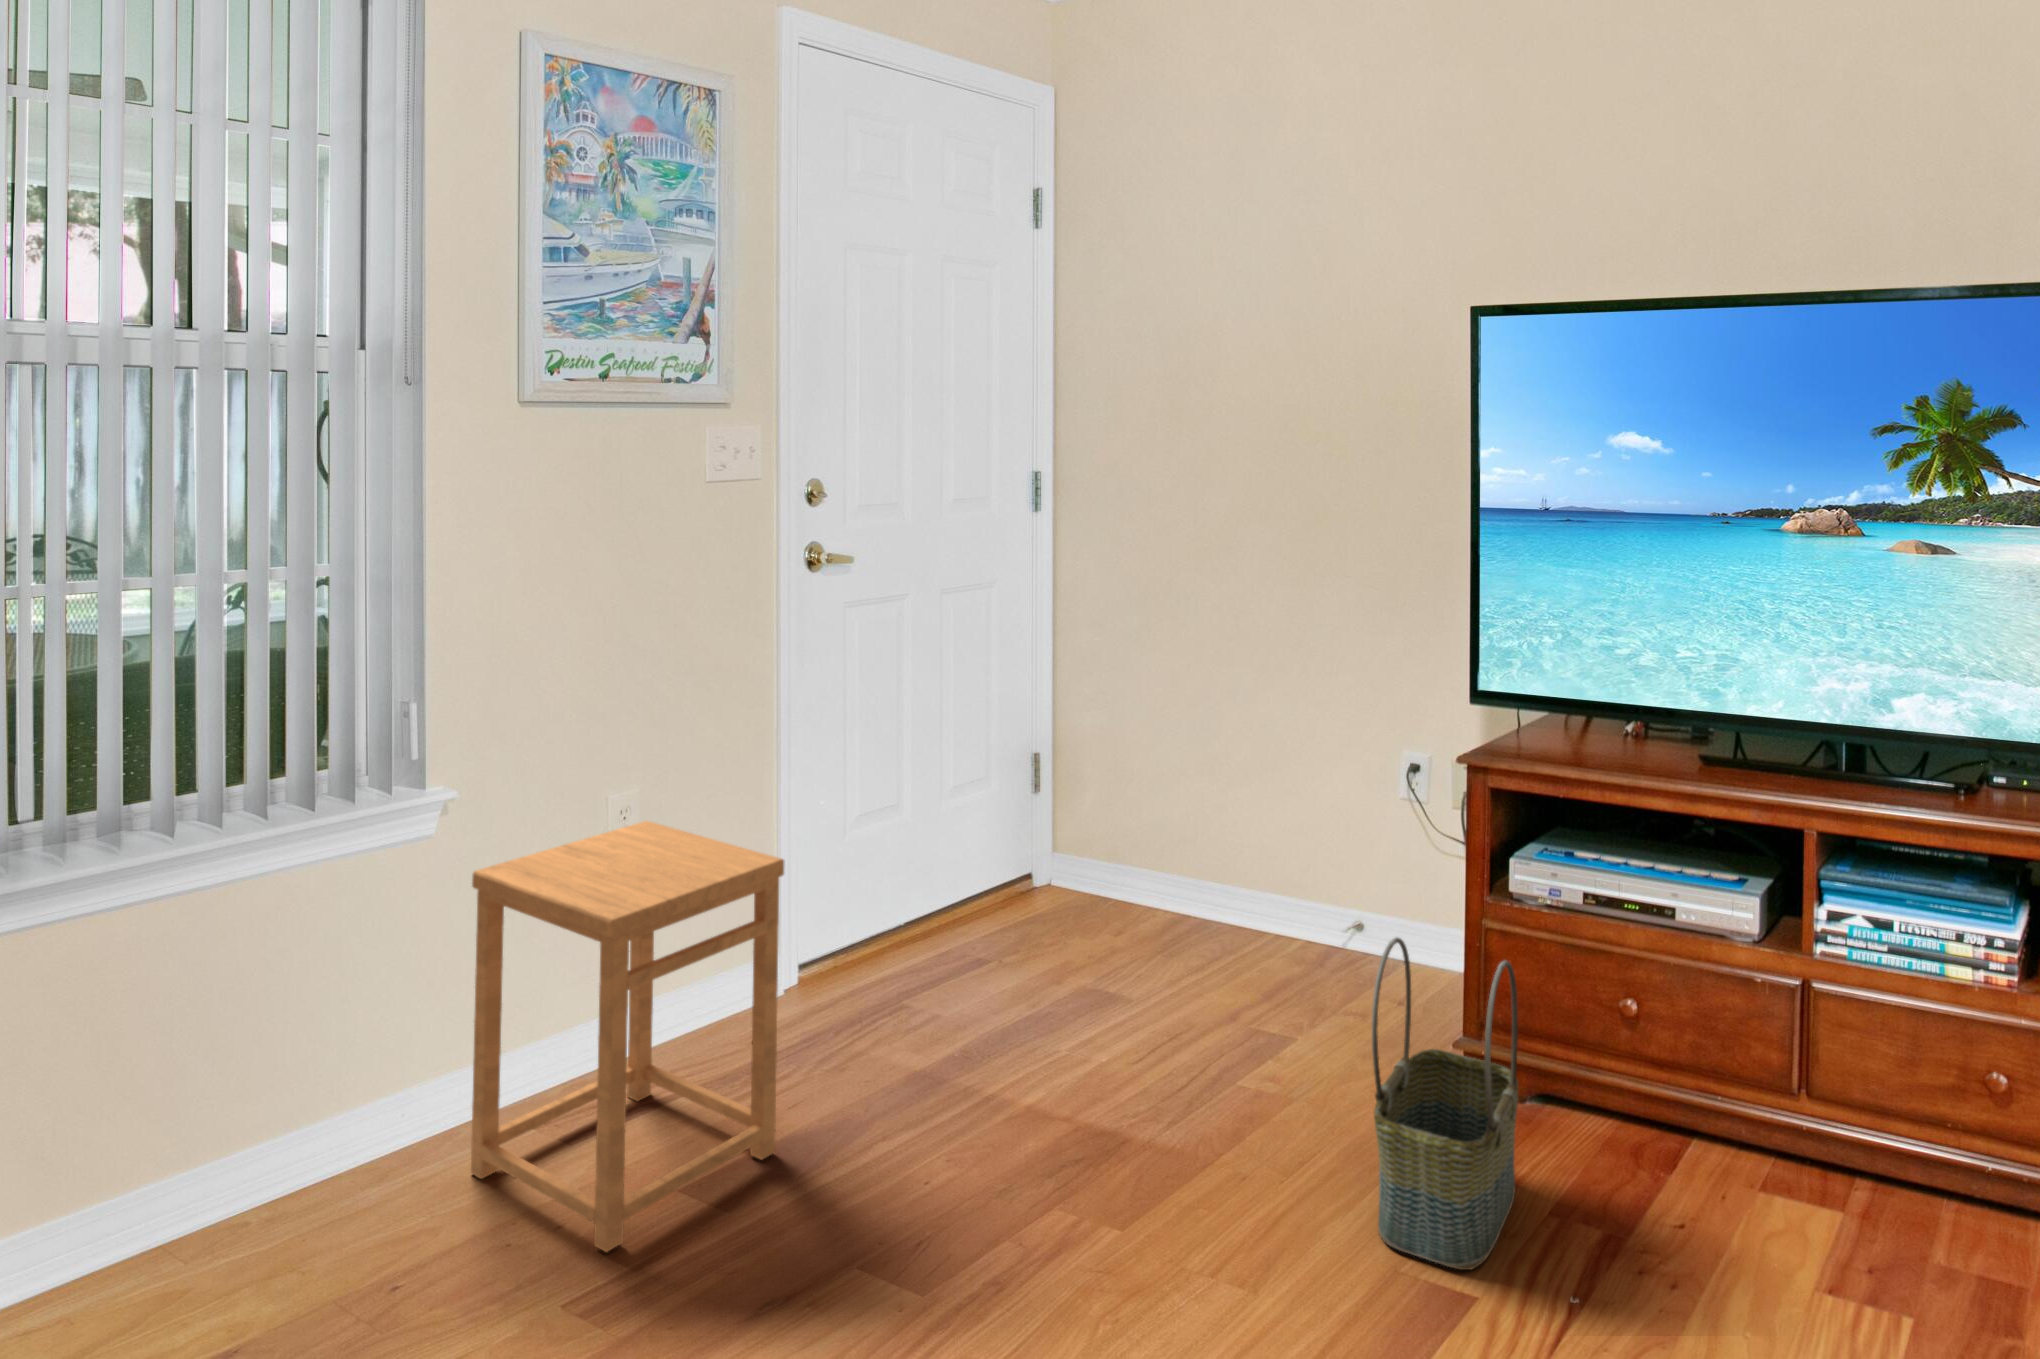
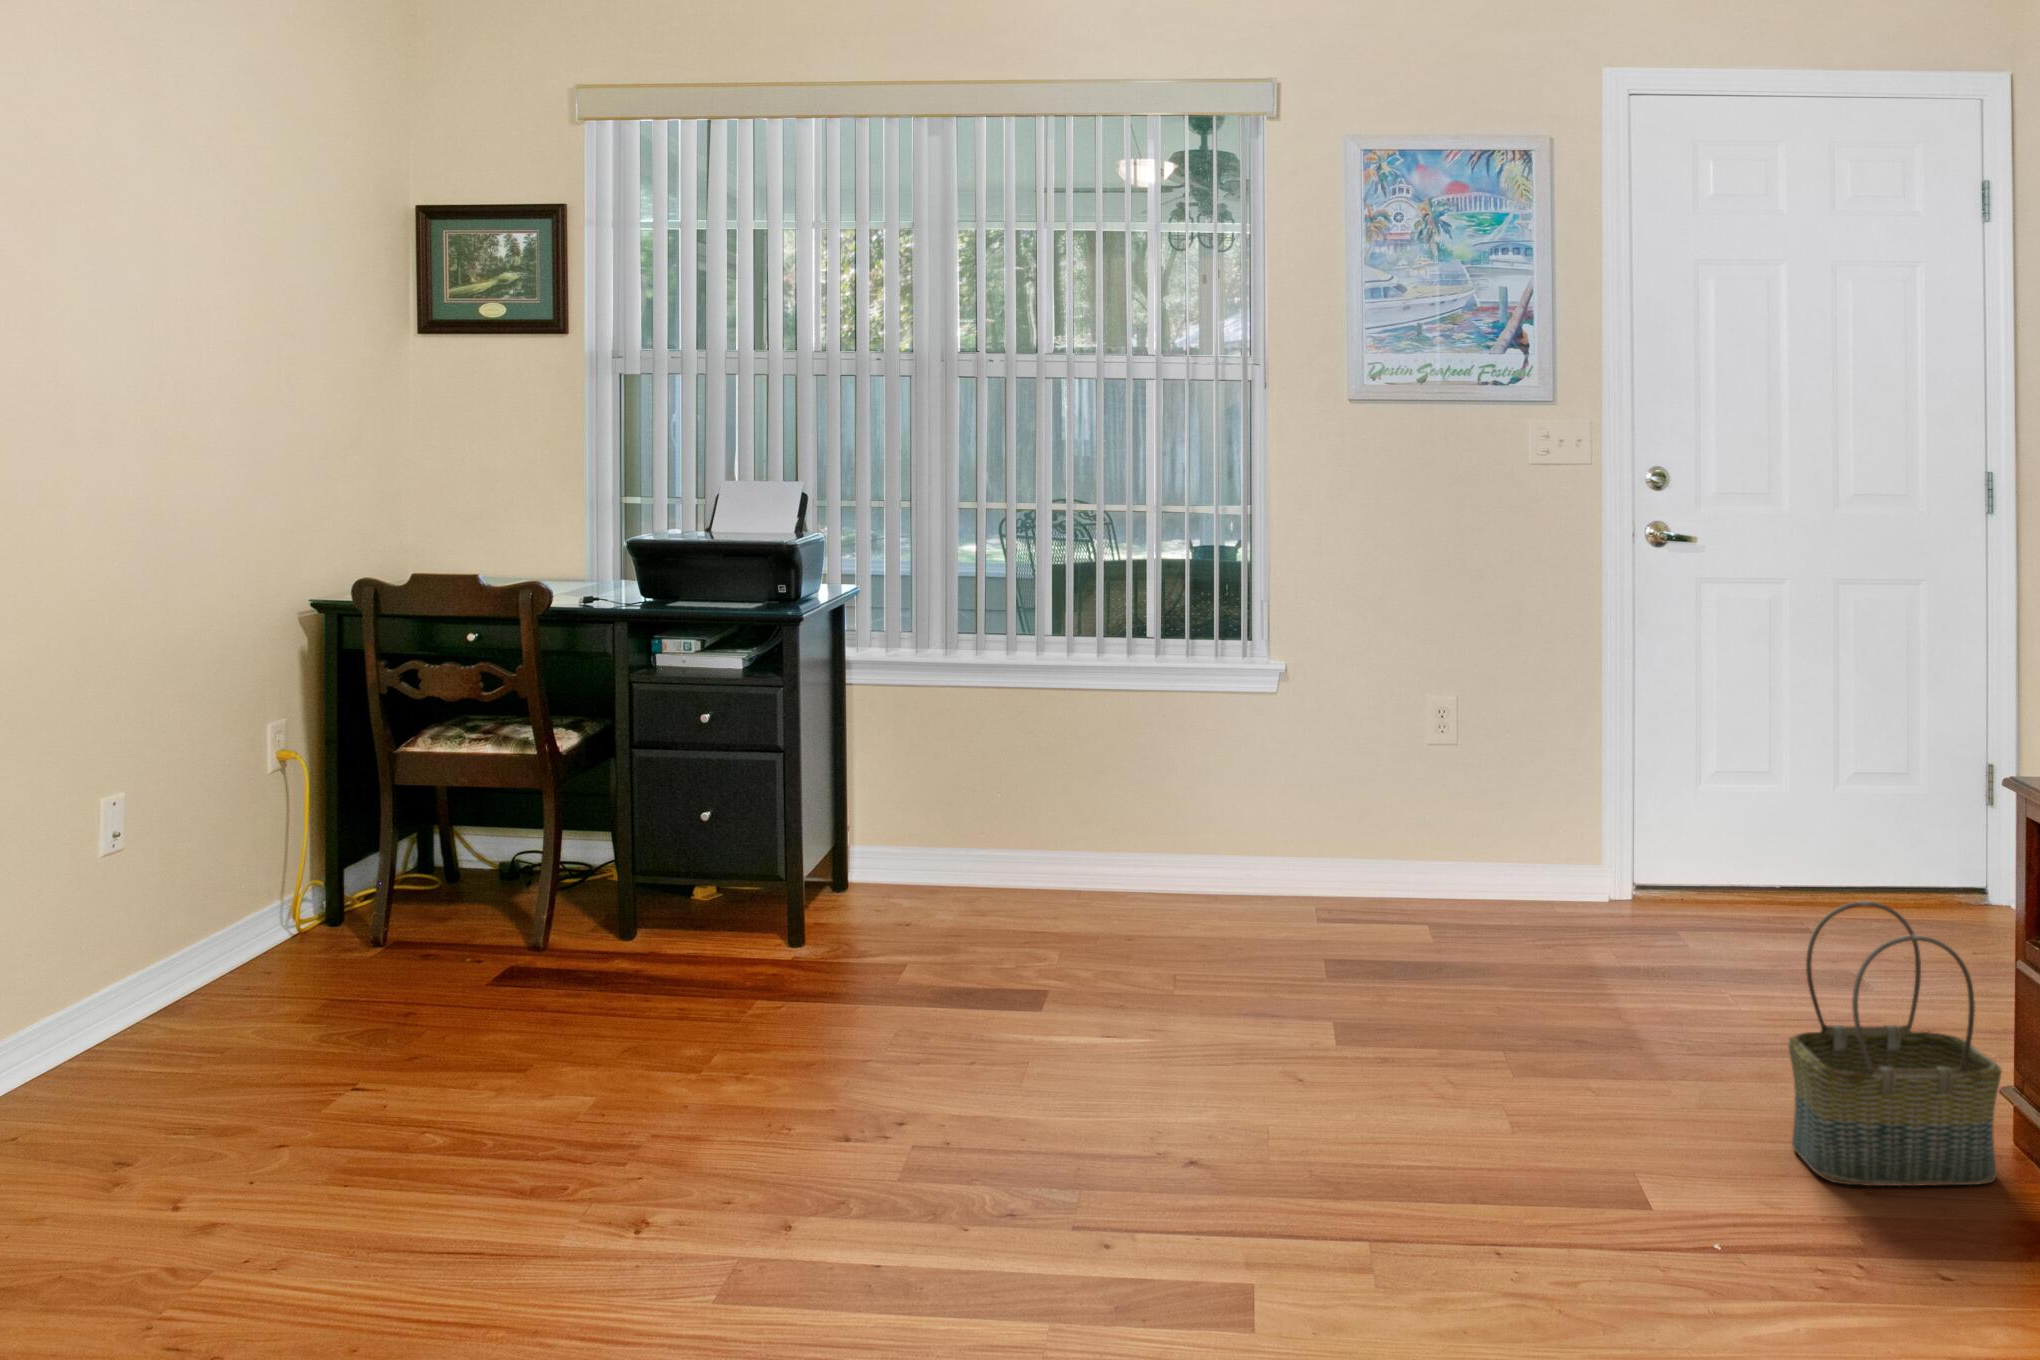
side table: present [471,821,784,1252] -> none [1314,701,1482,947]

